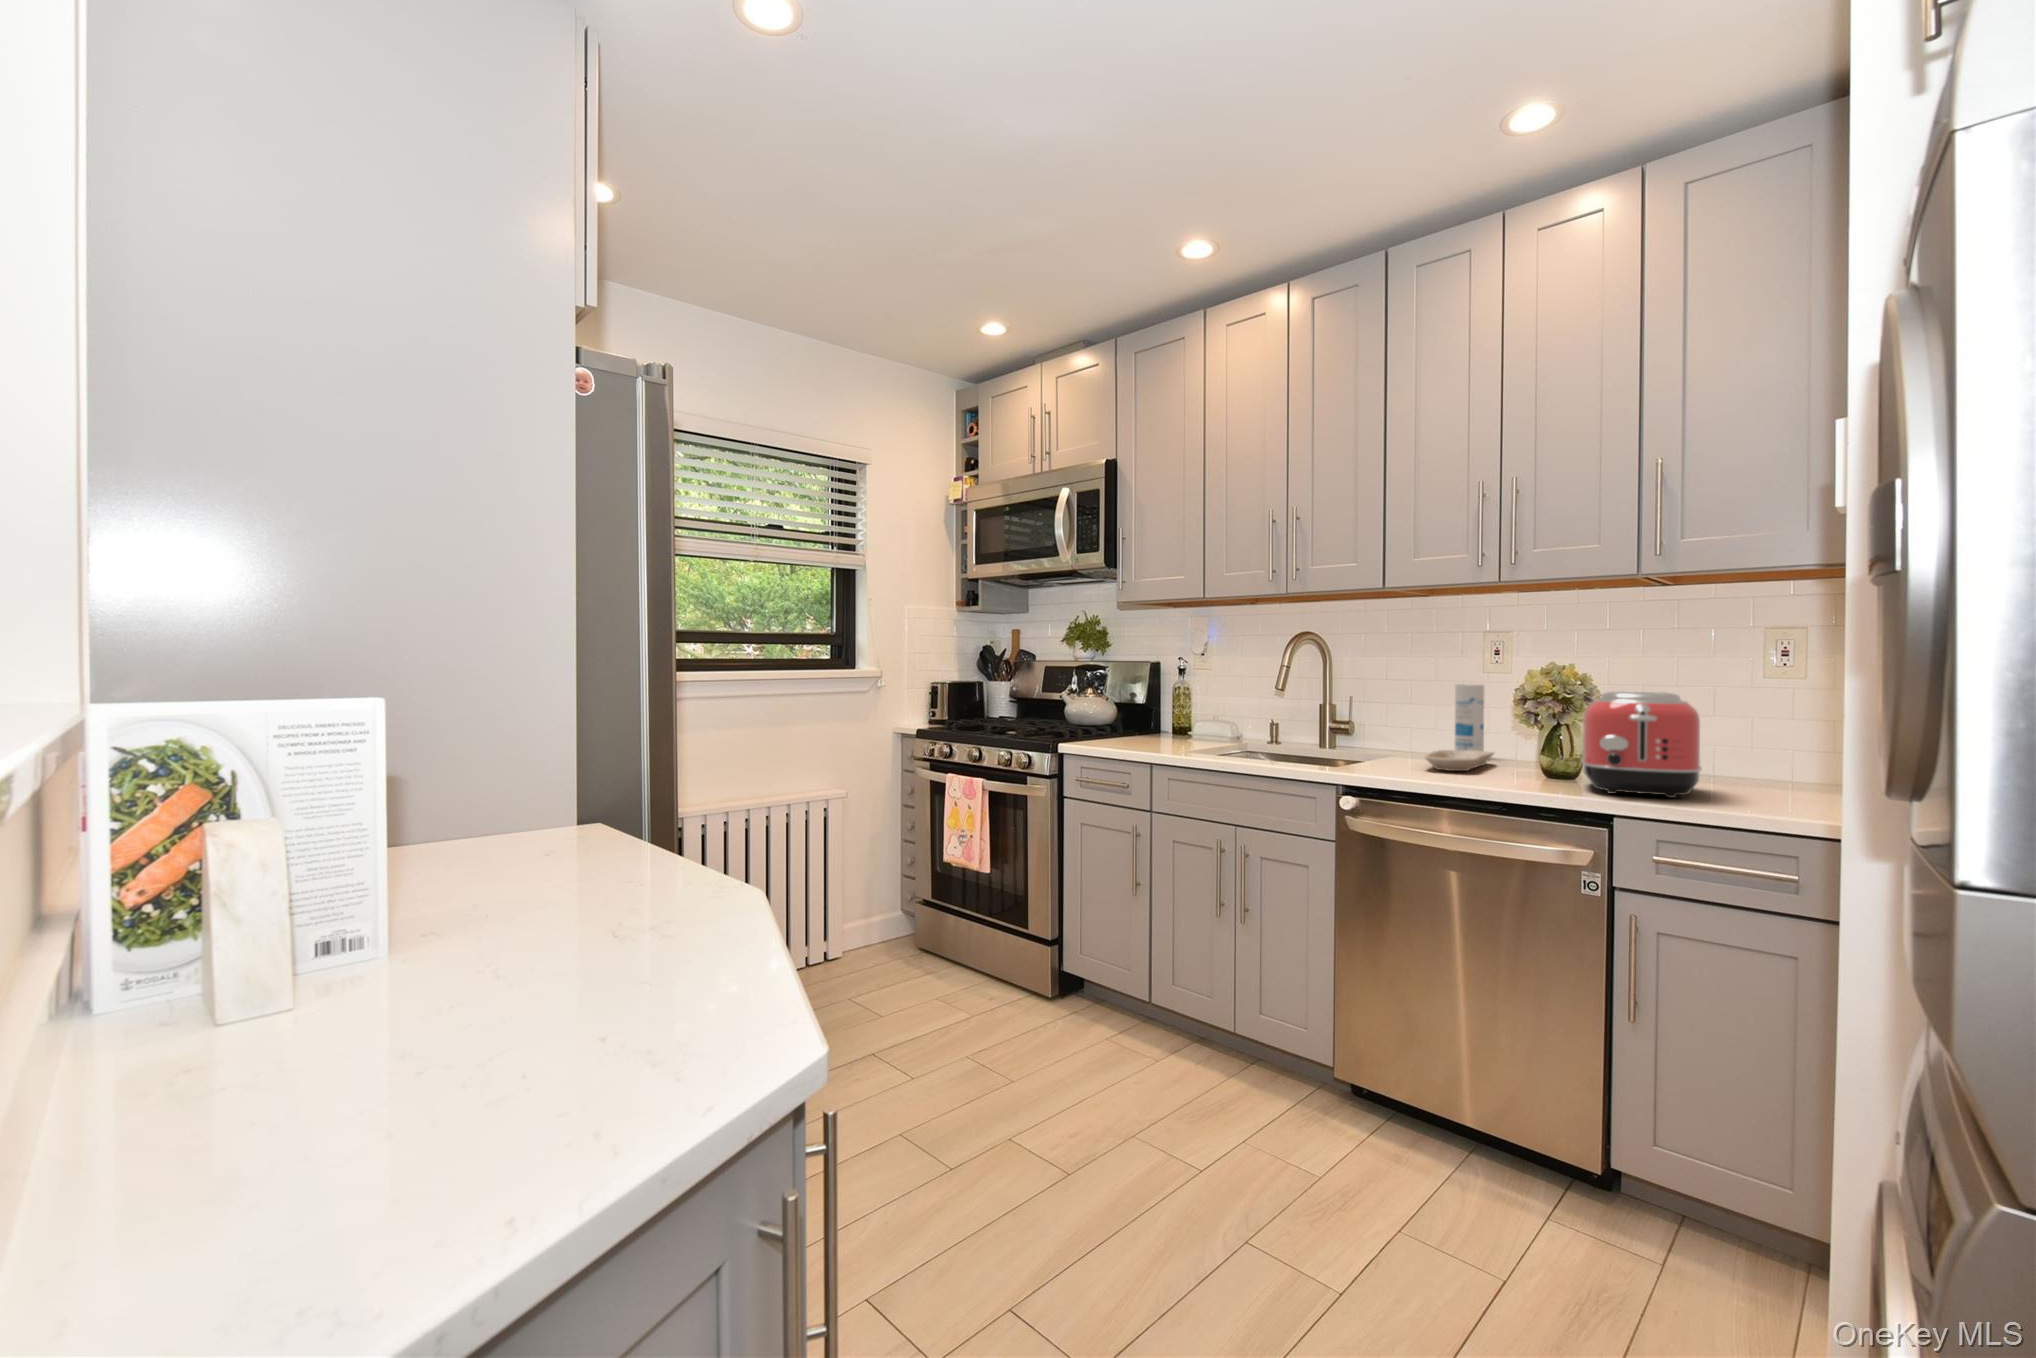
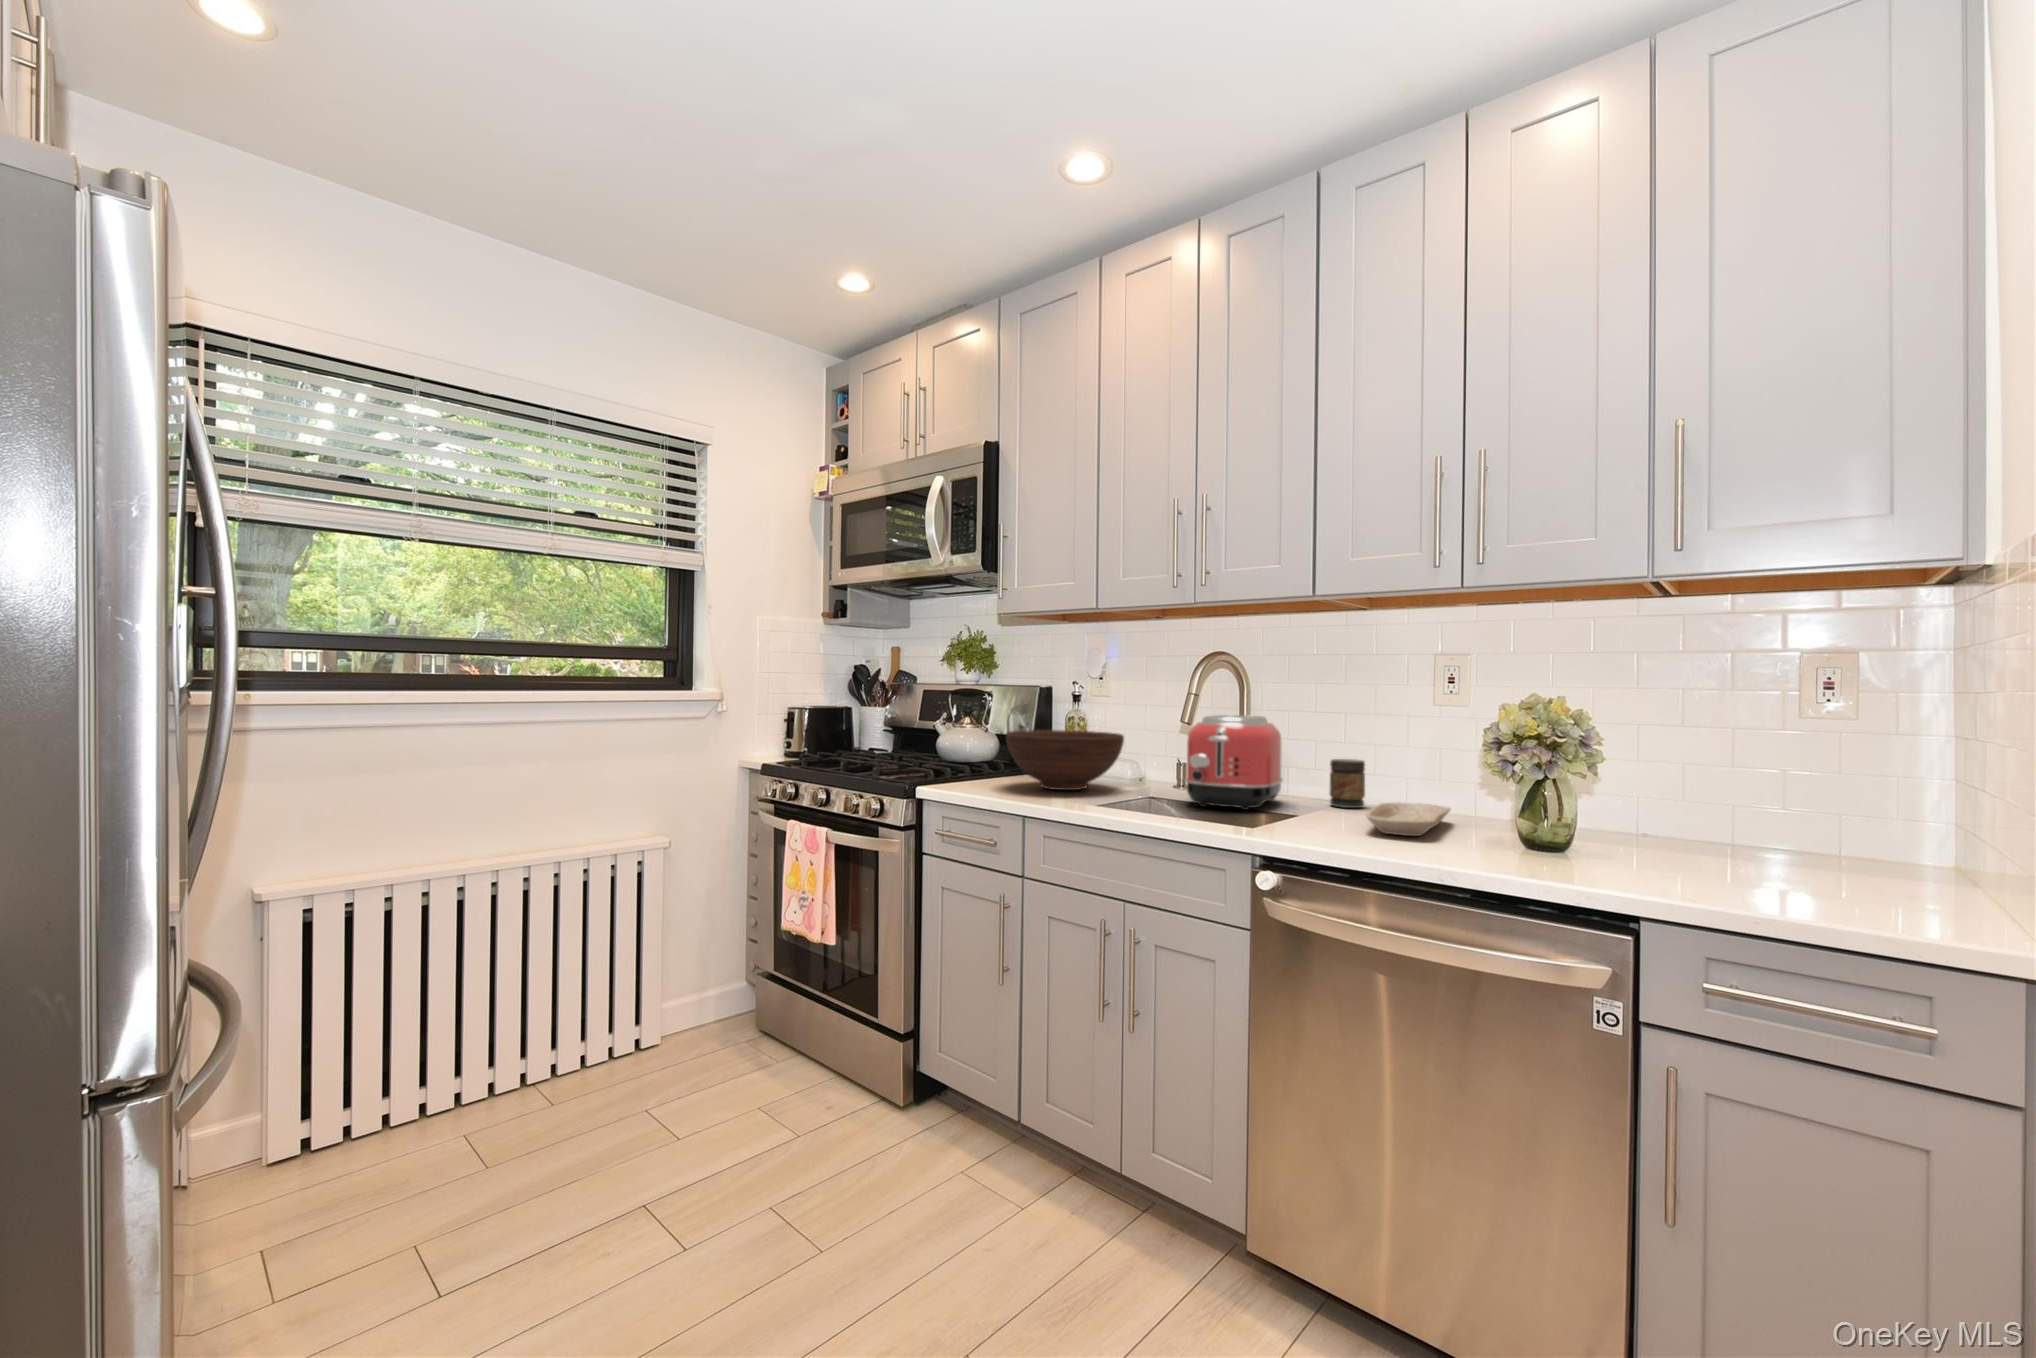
canister: present [1455,684,1484,751] -> none [1398,719,1434,813]
toaster: present [1581,692,1702,798] -> present [1185,715,1283,810]
fruit bowl: none [1129,699,1227,746] -> present [1006,730,1124,790]
jar: none [1399,717,1428,756] -> present [1330,759,1365,808]

